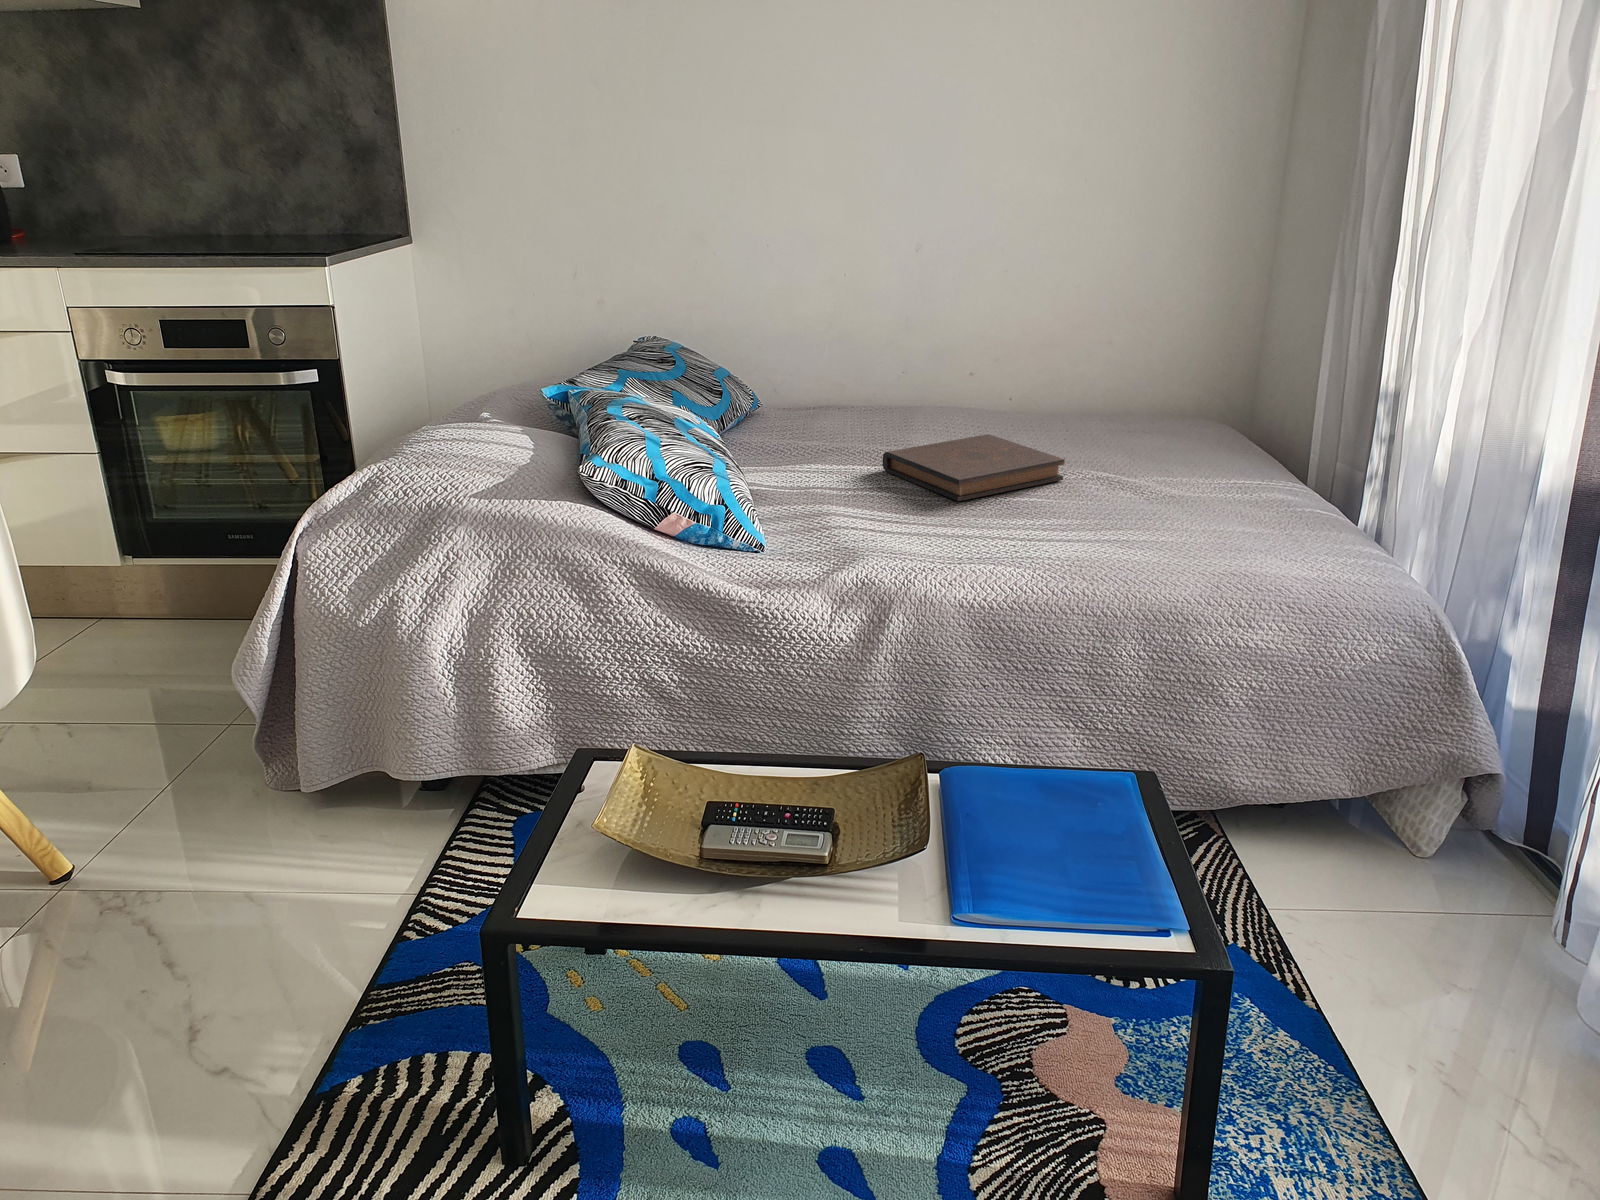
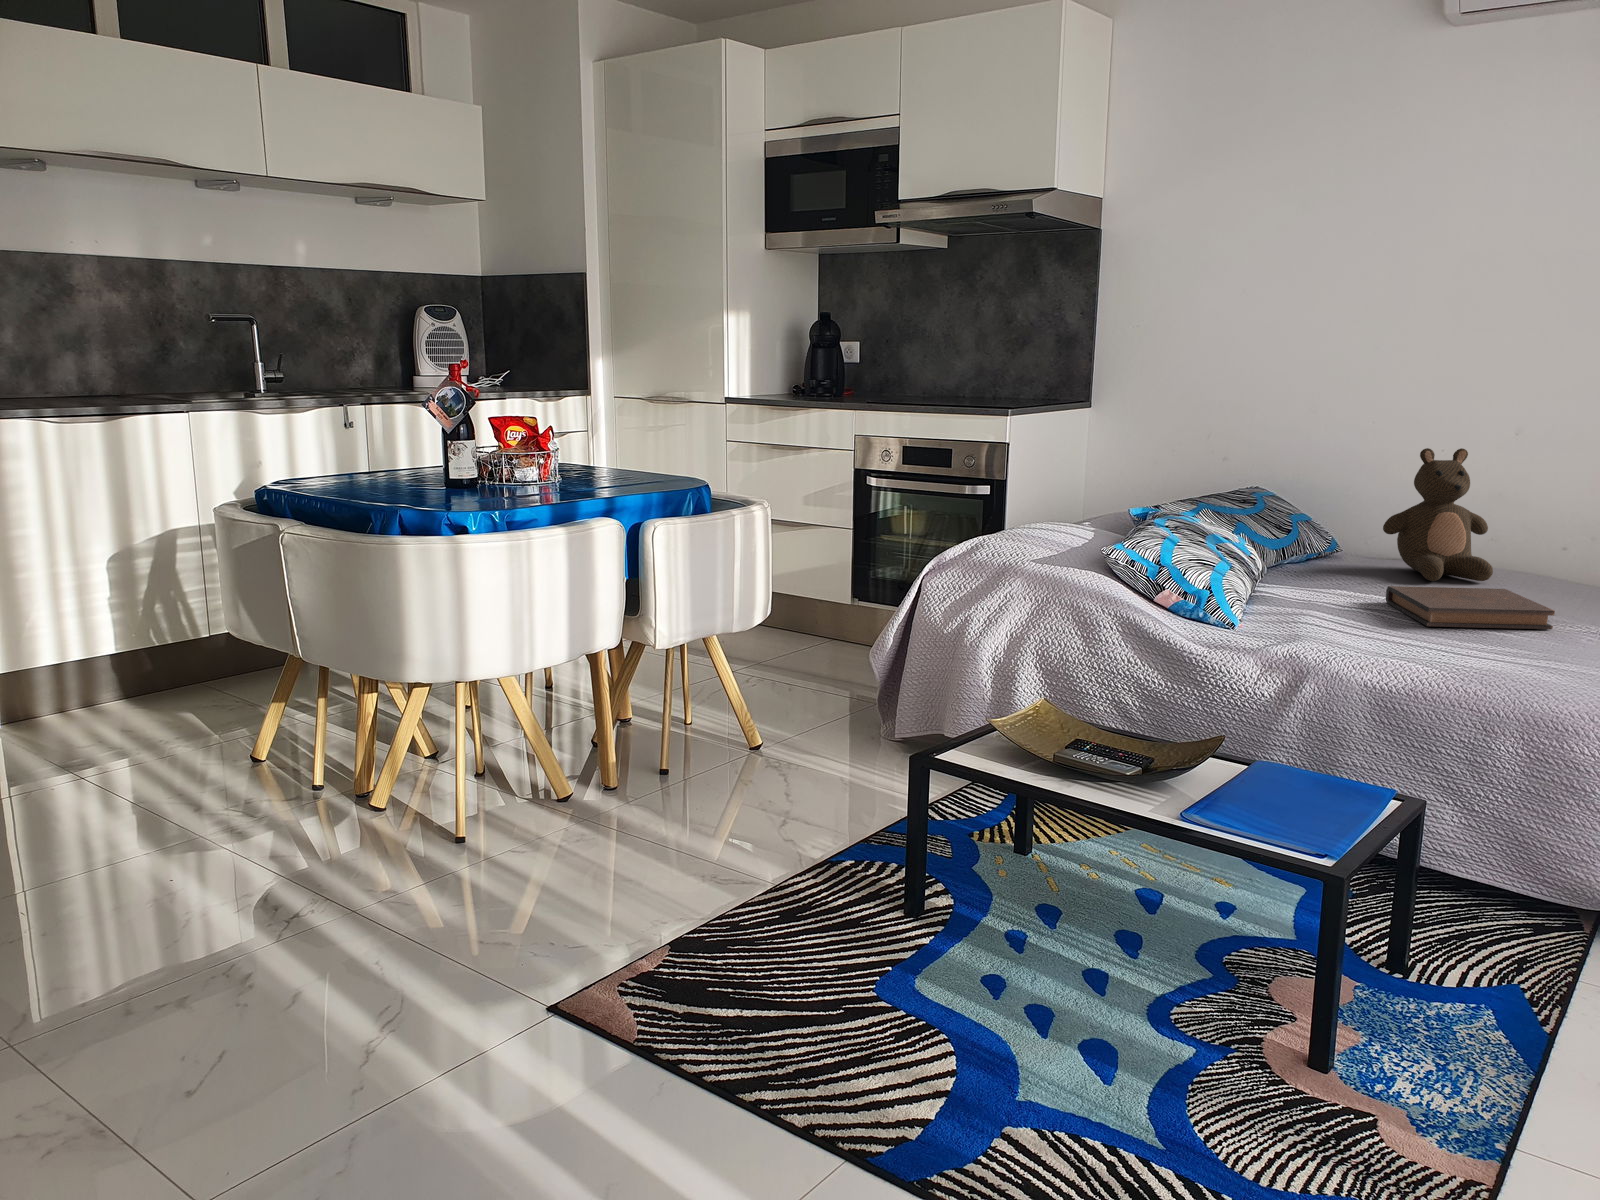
stuffed bear: none [832,272,948,429] -> present [1383,448,1493,581]

